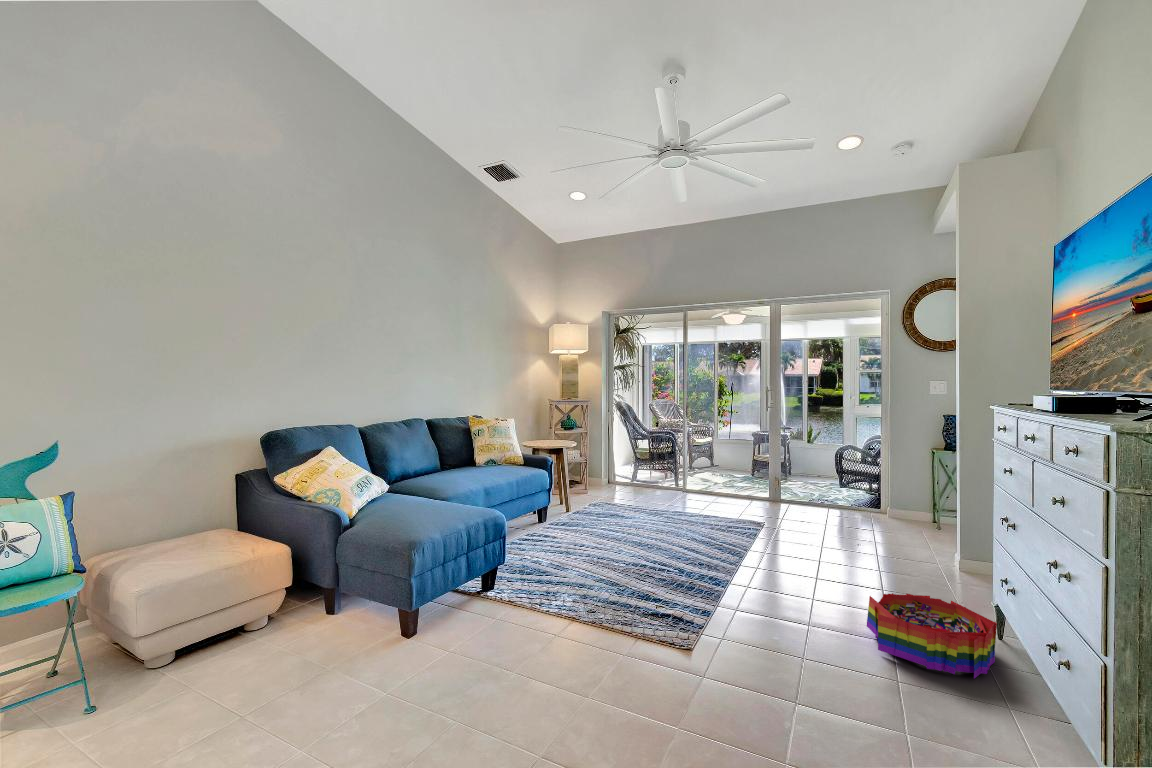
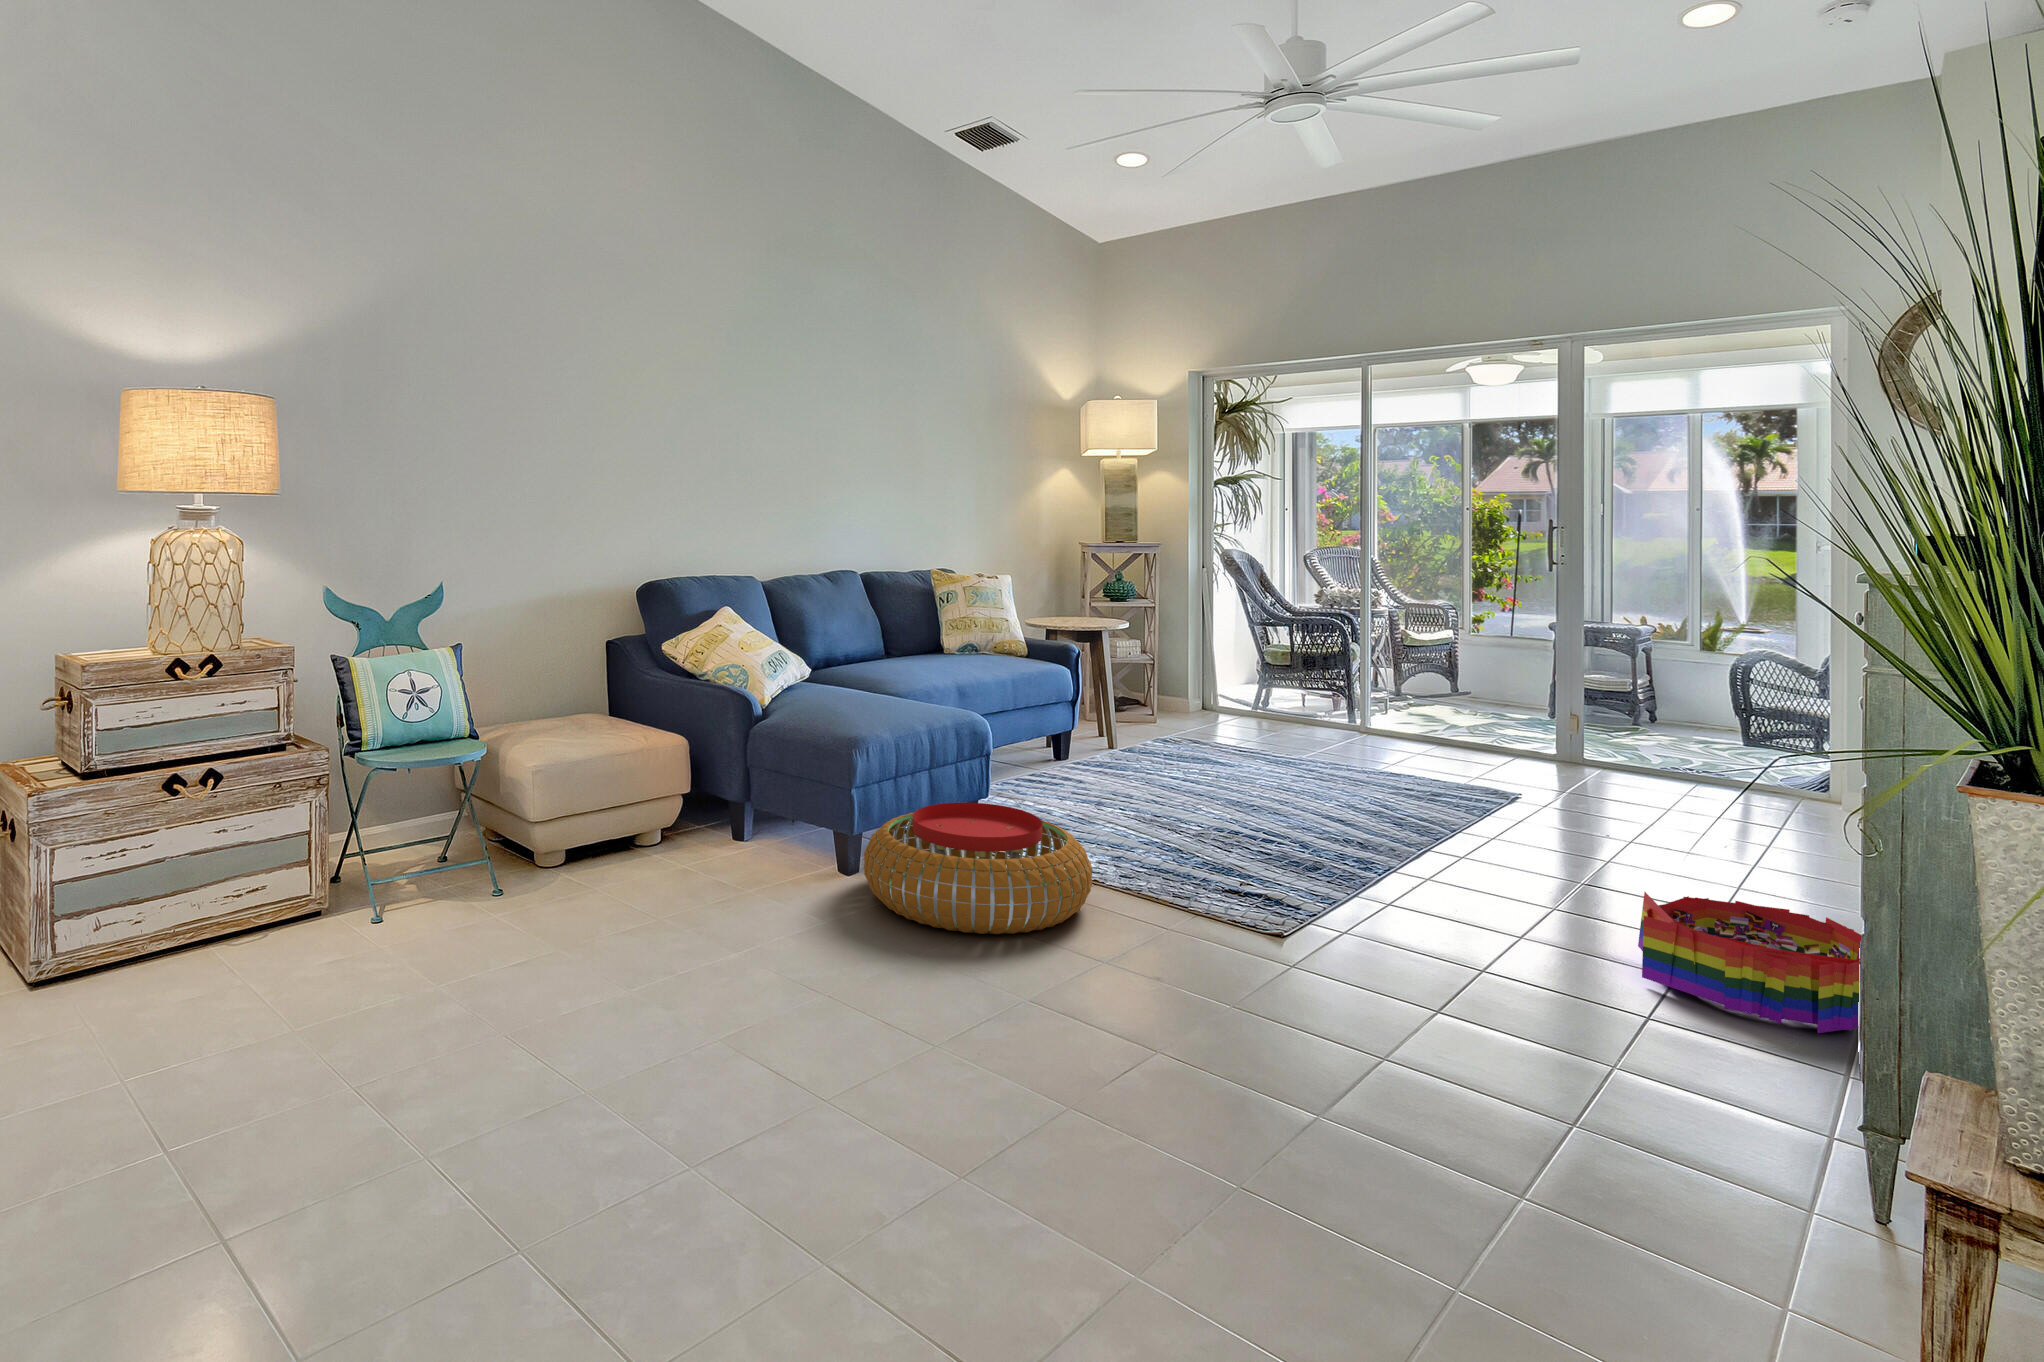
pouf: none [419,577,574,683] -> present [864,803,1092,934]

